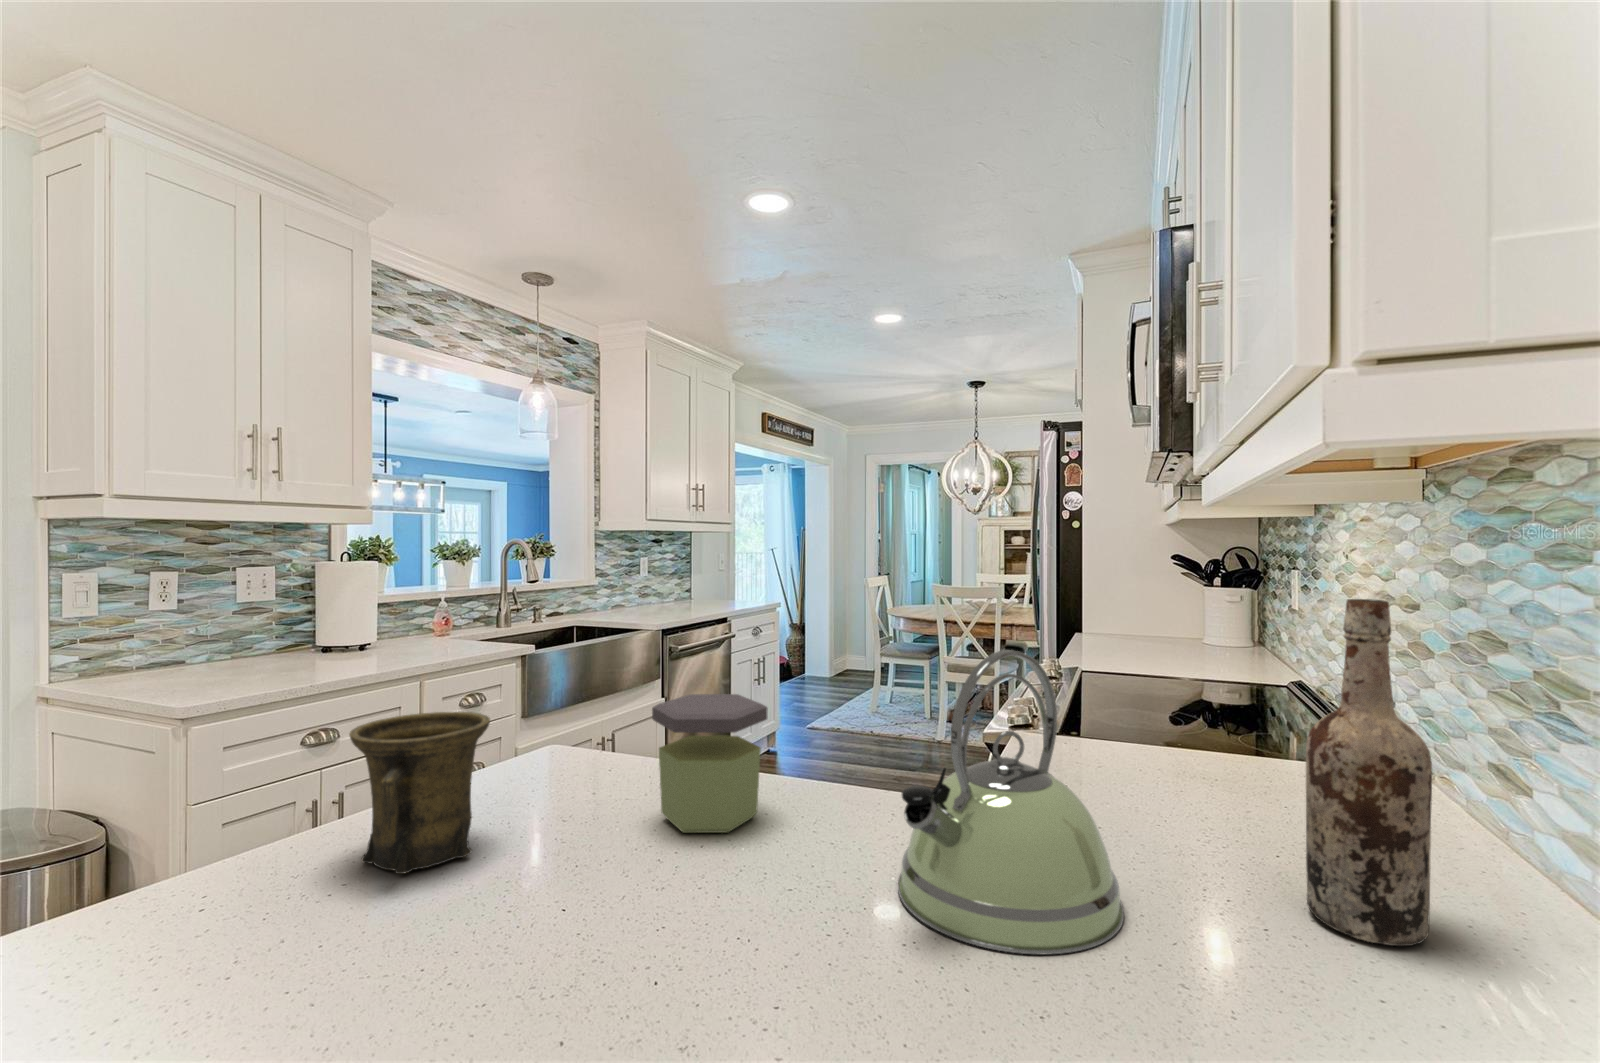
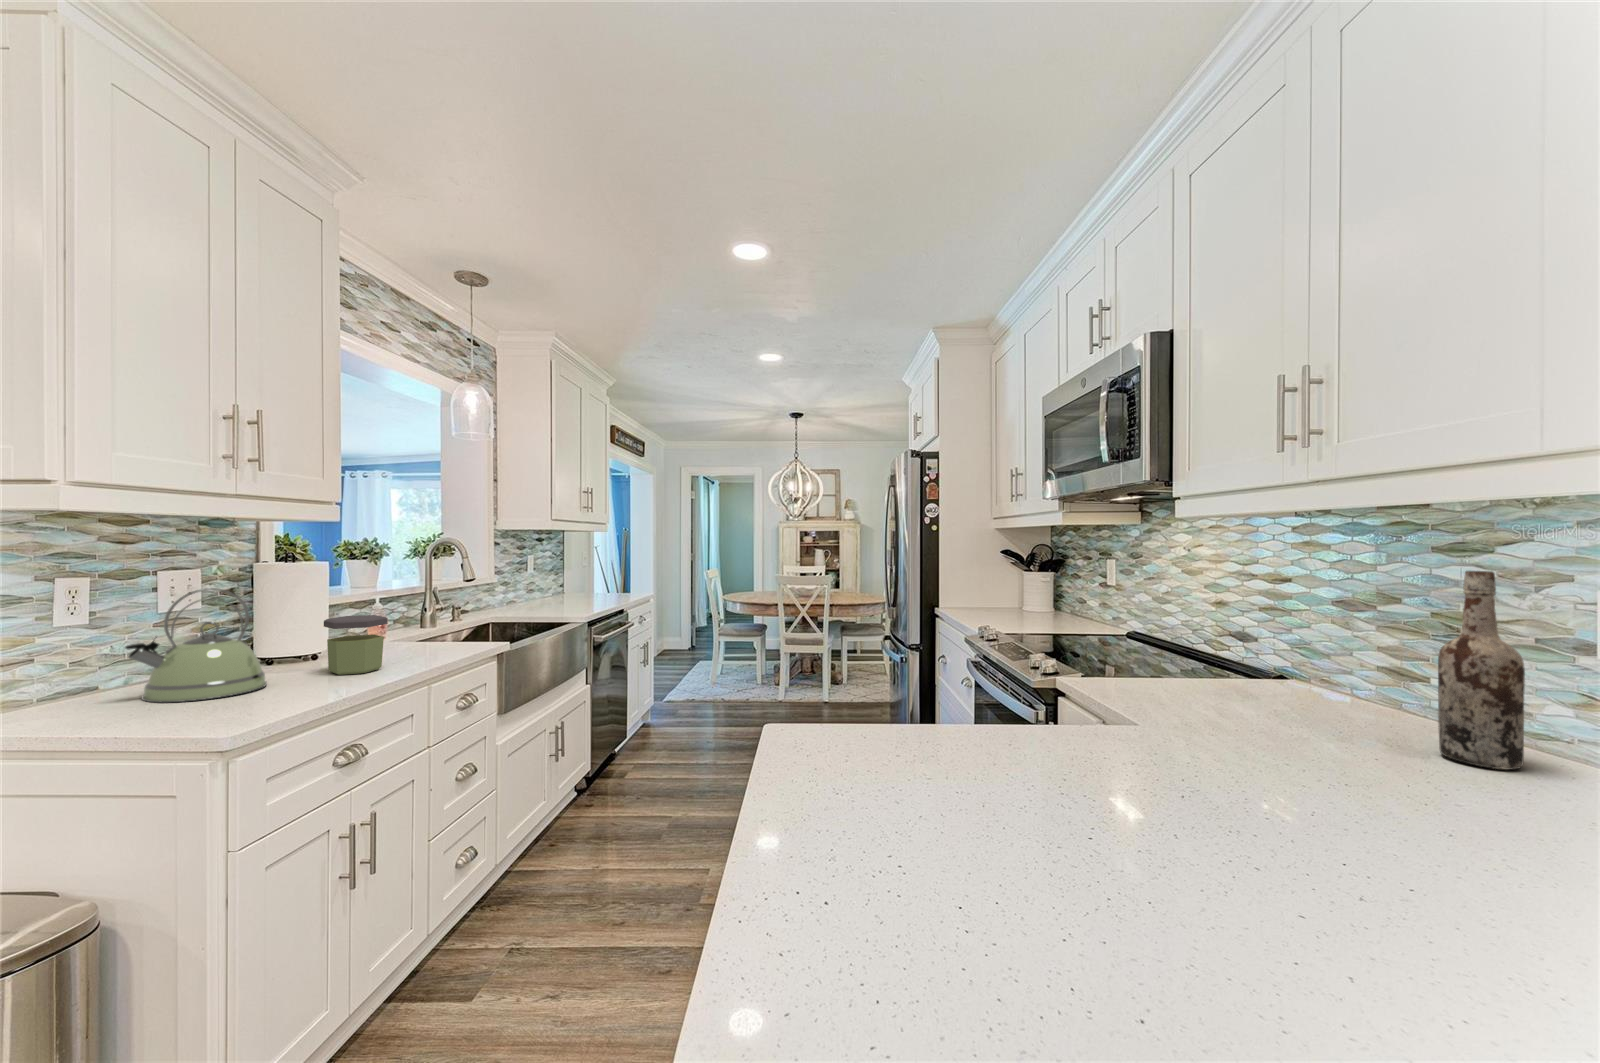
kettle: present [898,650,1124,955] -> present [125,588,267,702]
jar: present [652,694,768,833] -> present [324,615,388,675]
mug: present [349,712,490,874] -> none [844,693,962,846]

